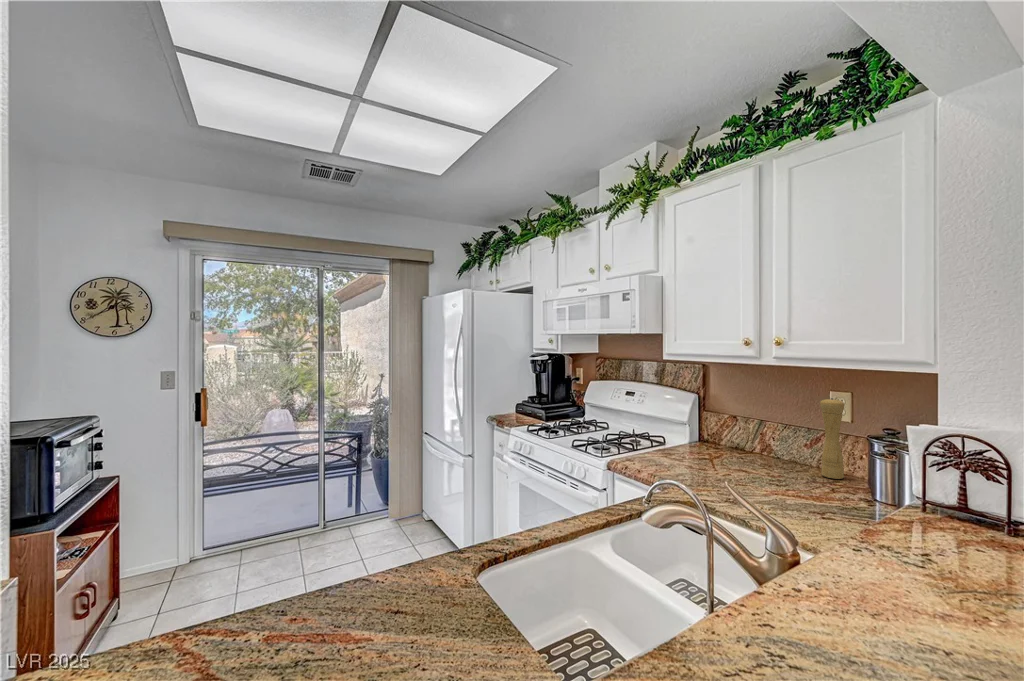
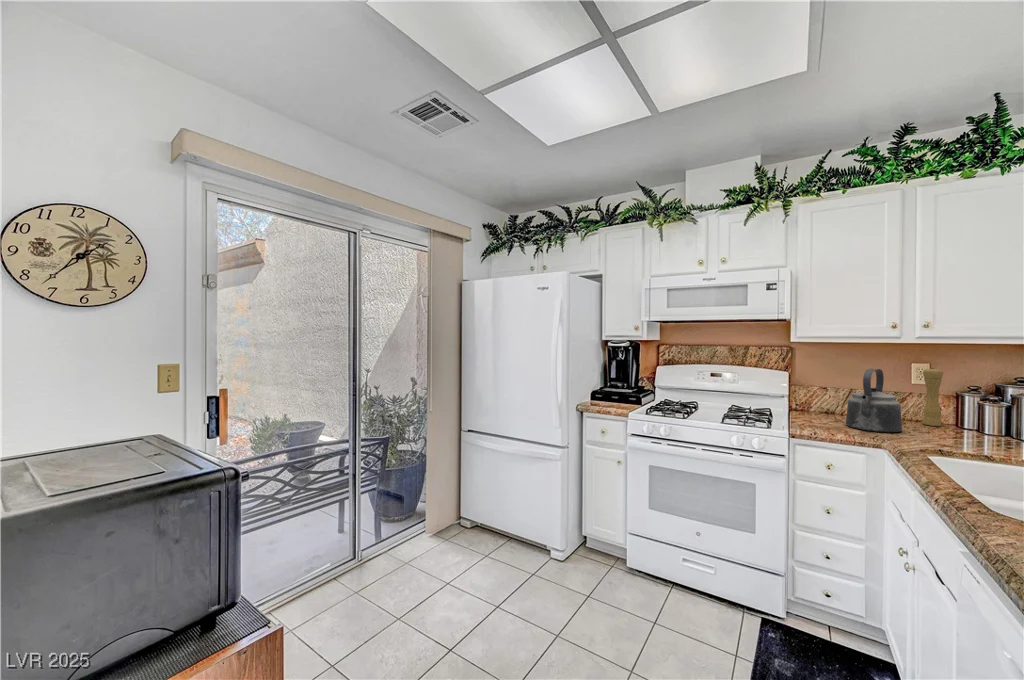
kettle: none [685,395,753,477] -> present [846,369,902,432]

